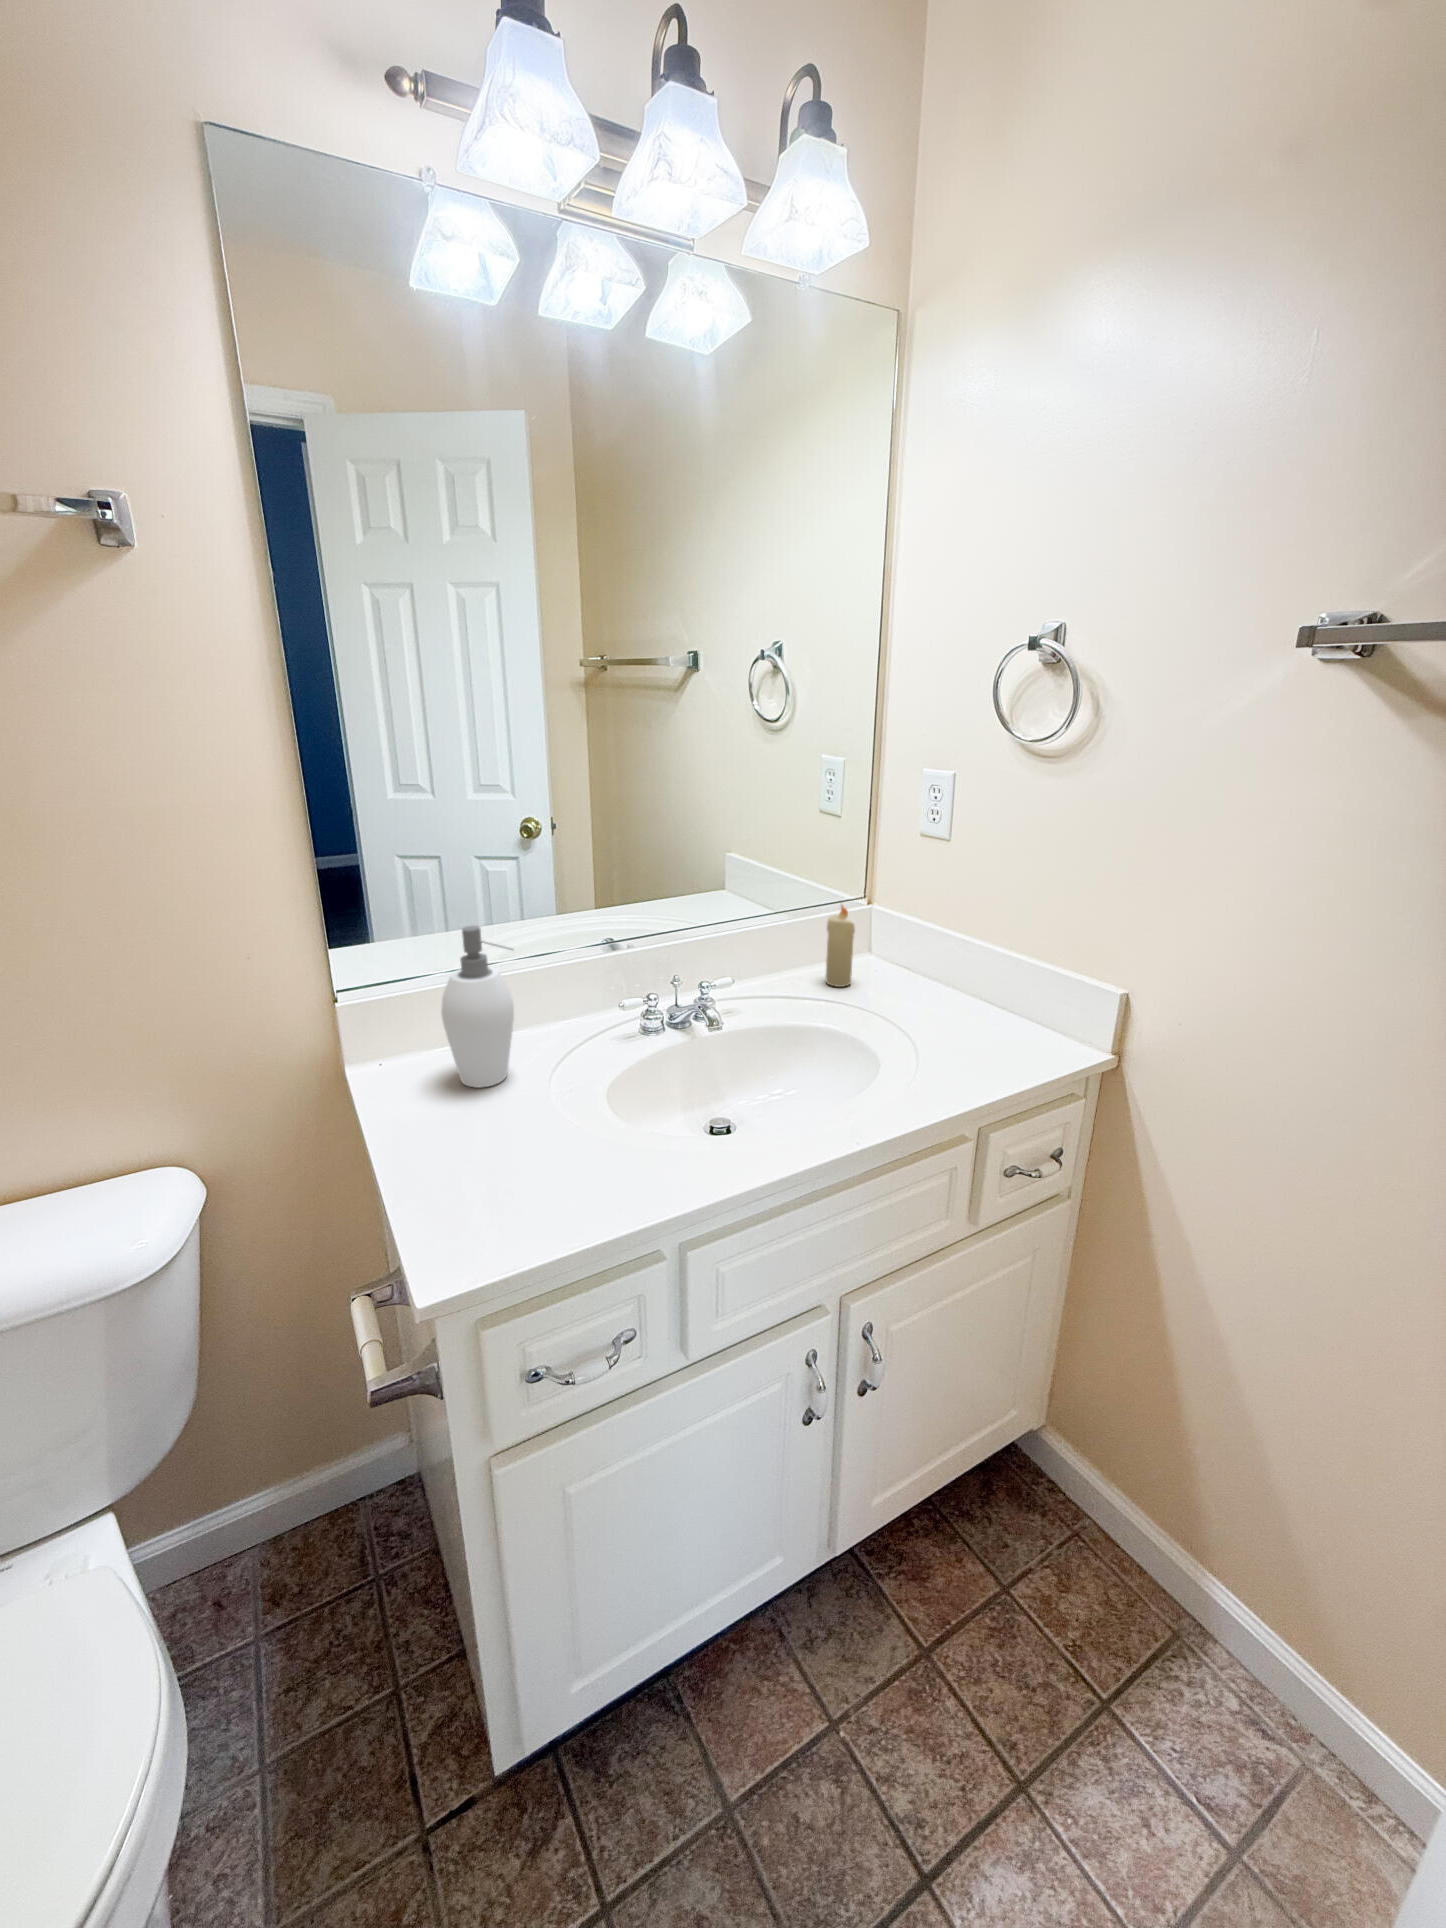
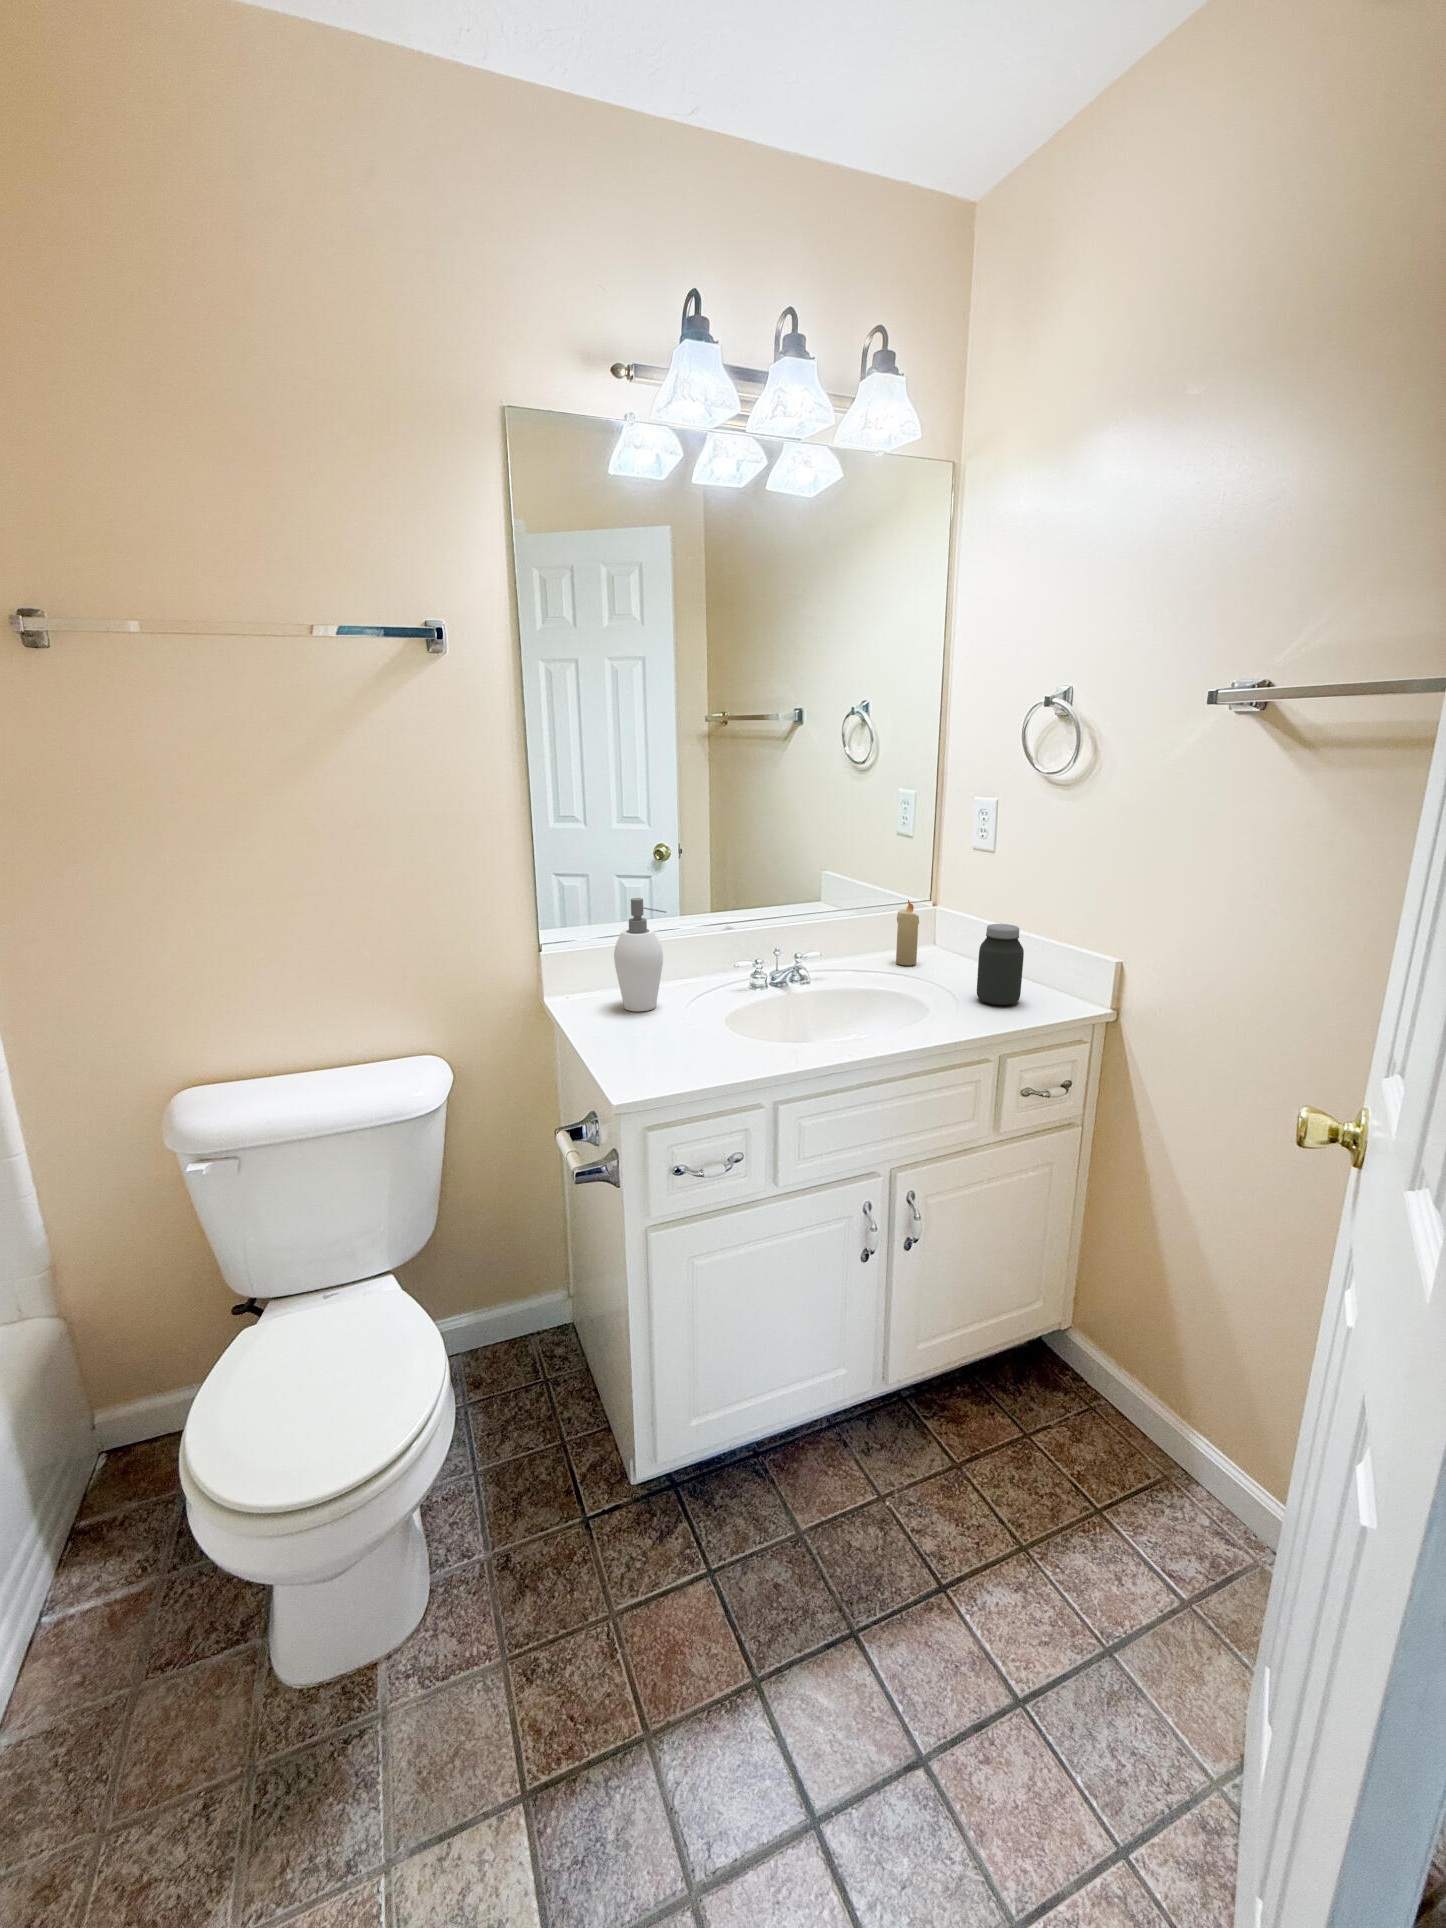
jar: none [940,944,1003,1053] -> present [977,924,1024,1005]

